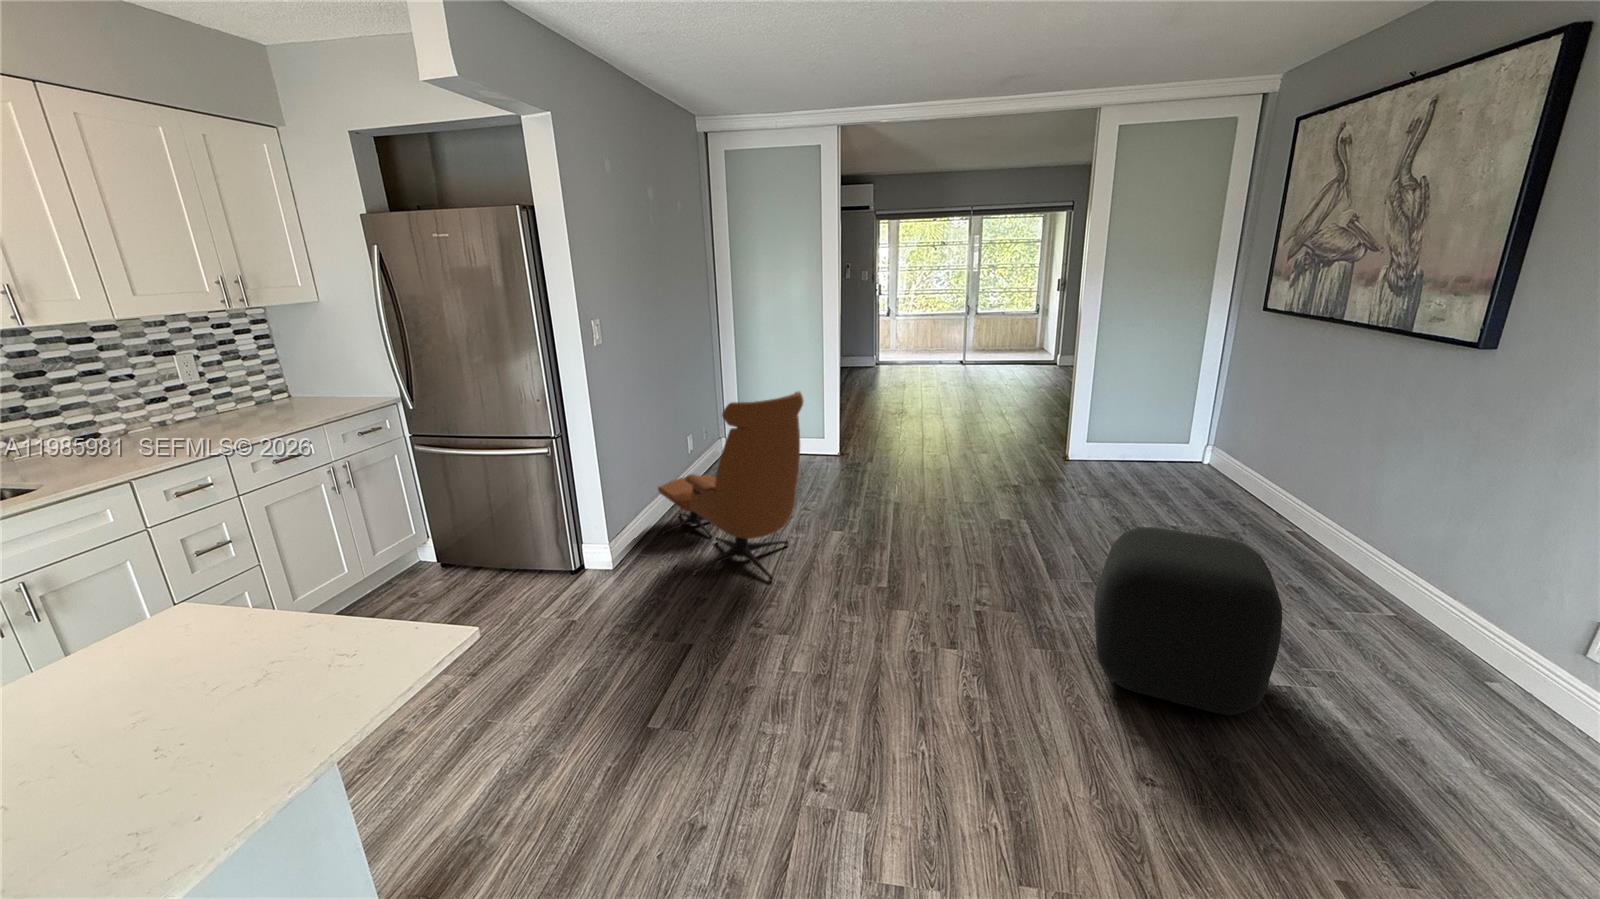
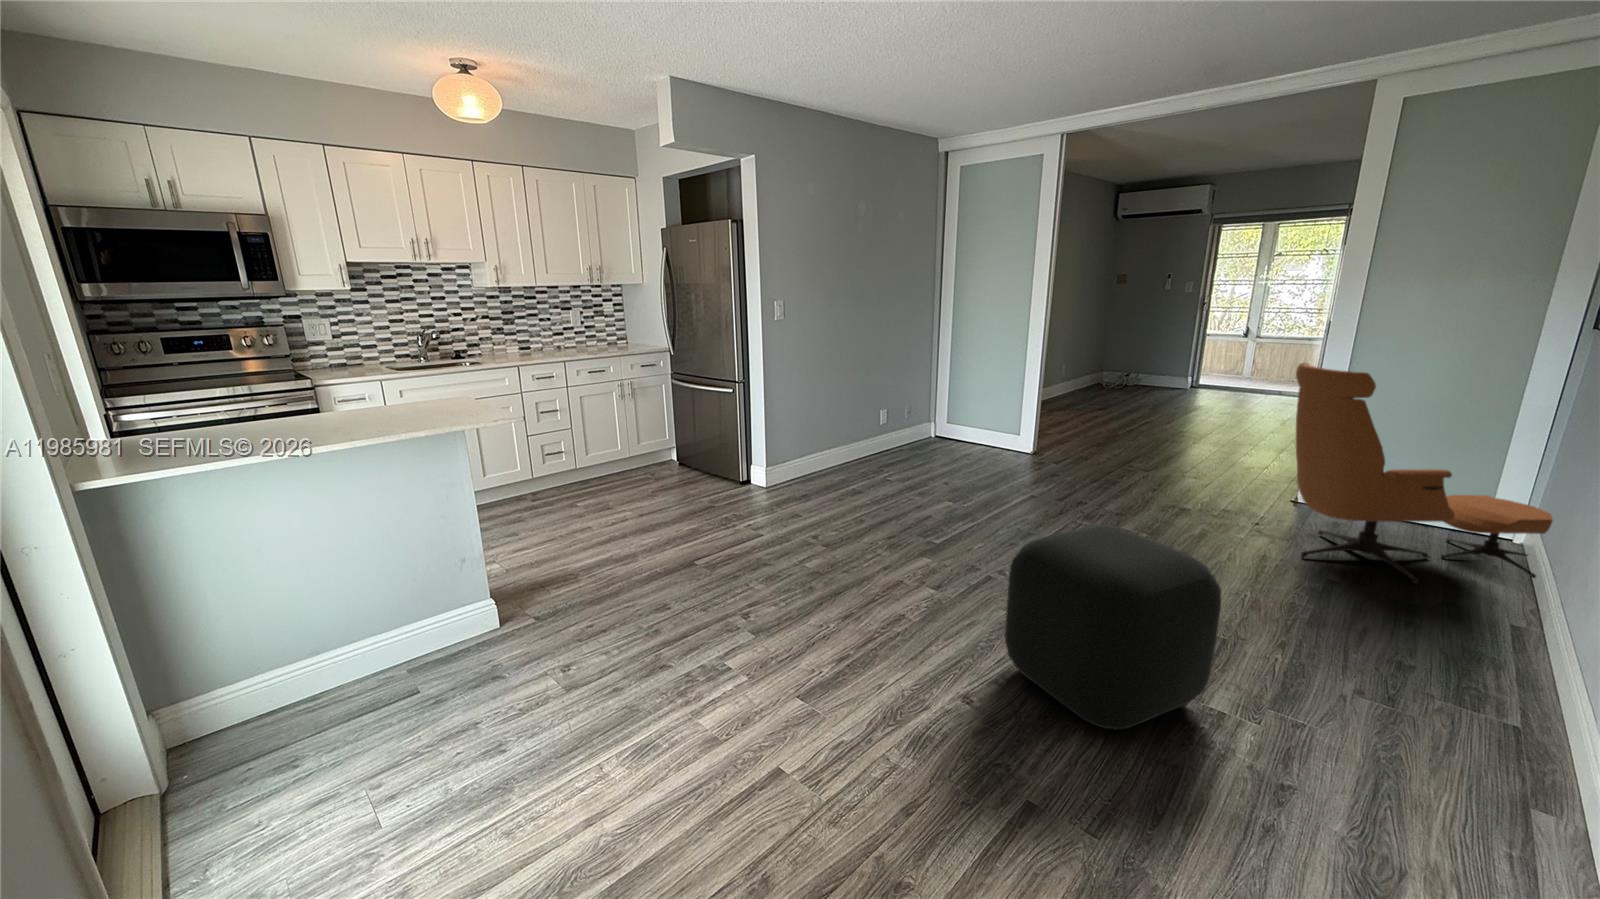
lounge chair: present [658,392,803,580] -> present [1296,363,1553,584]

